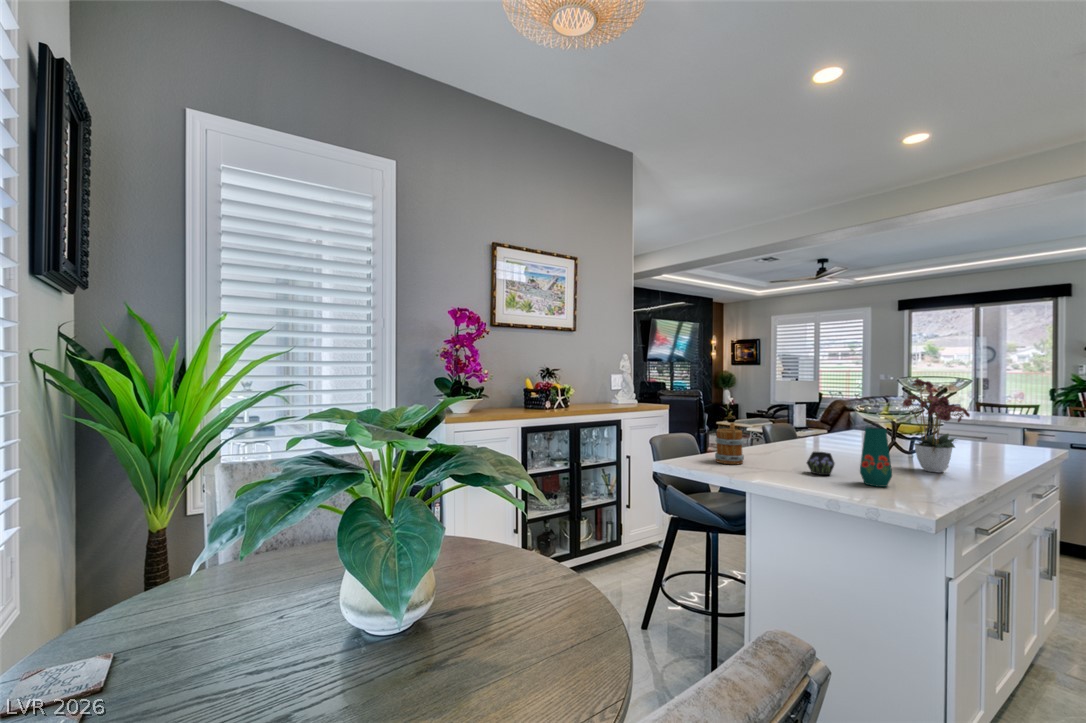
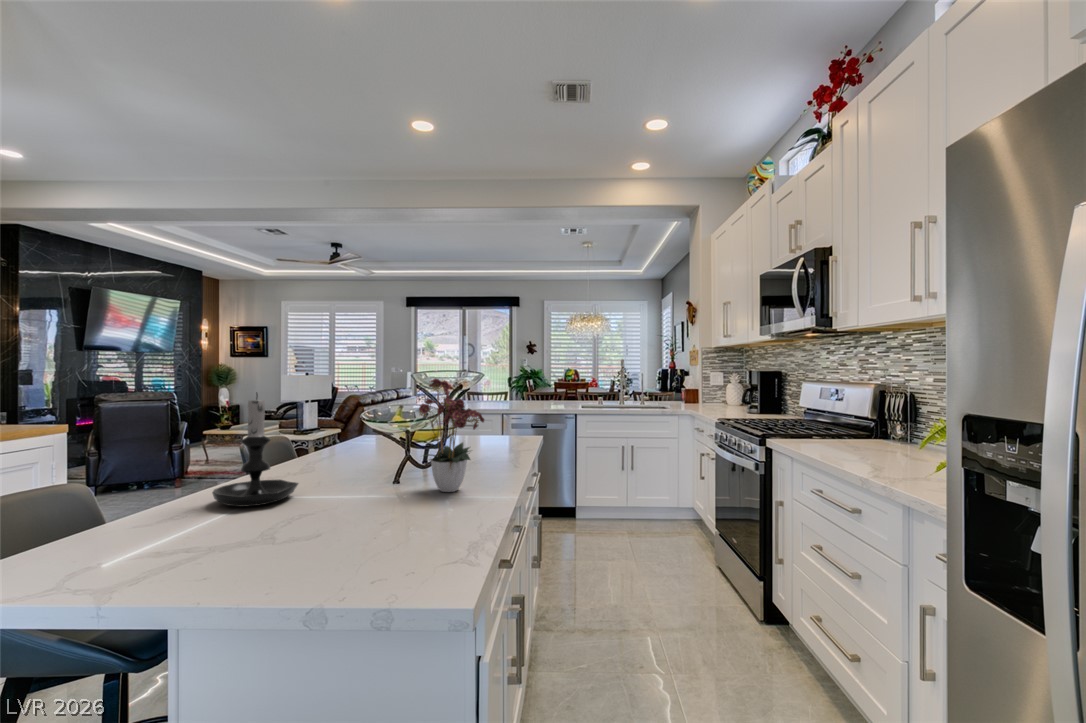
candle holder: none [751,386,805,458] -> present [212,392,298,507]
mug: present [715,423,744,464] -> none [128,462,190,544]
vase: present [807,427,892,487] -> none [295,451,411,539]

